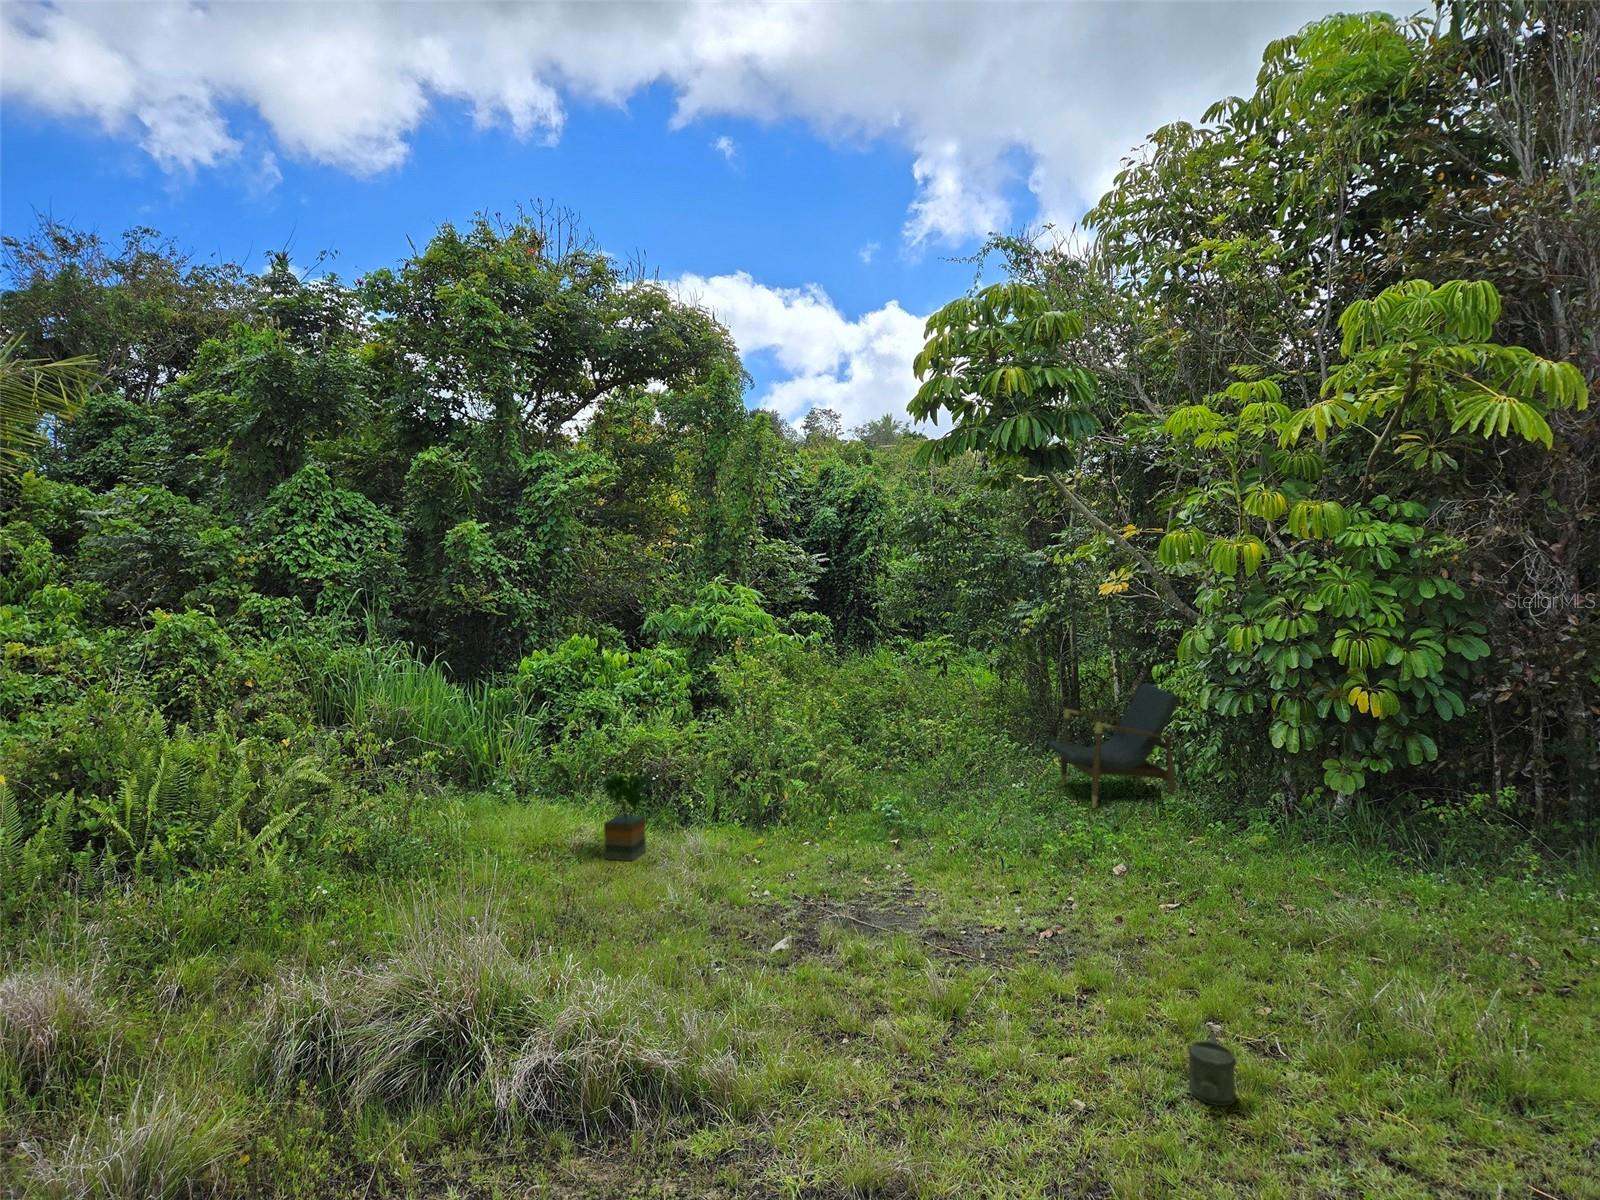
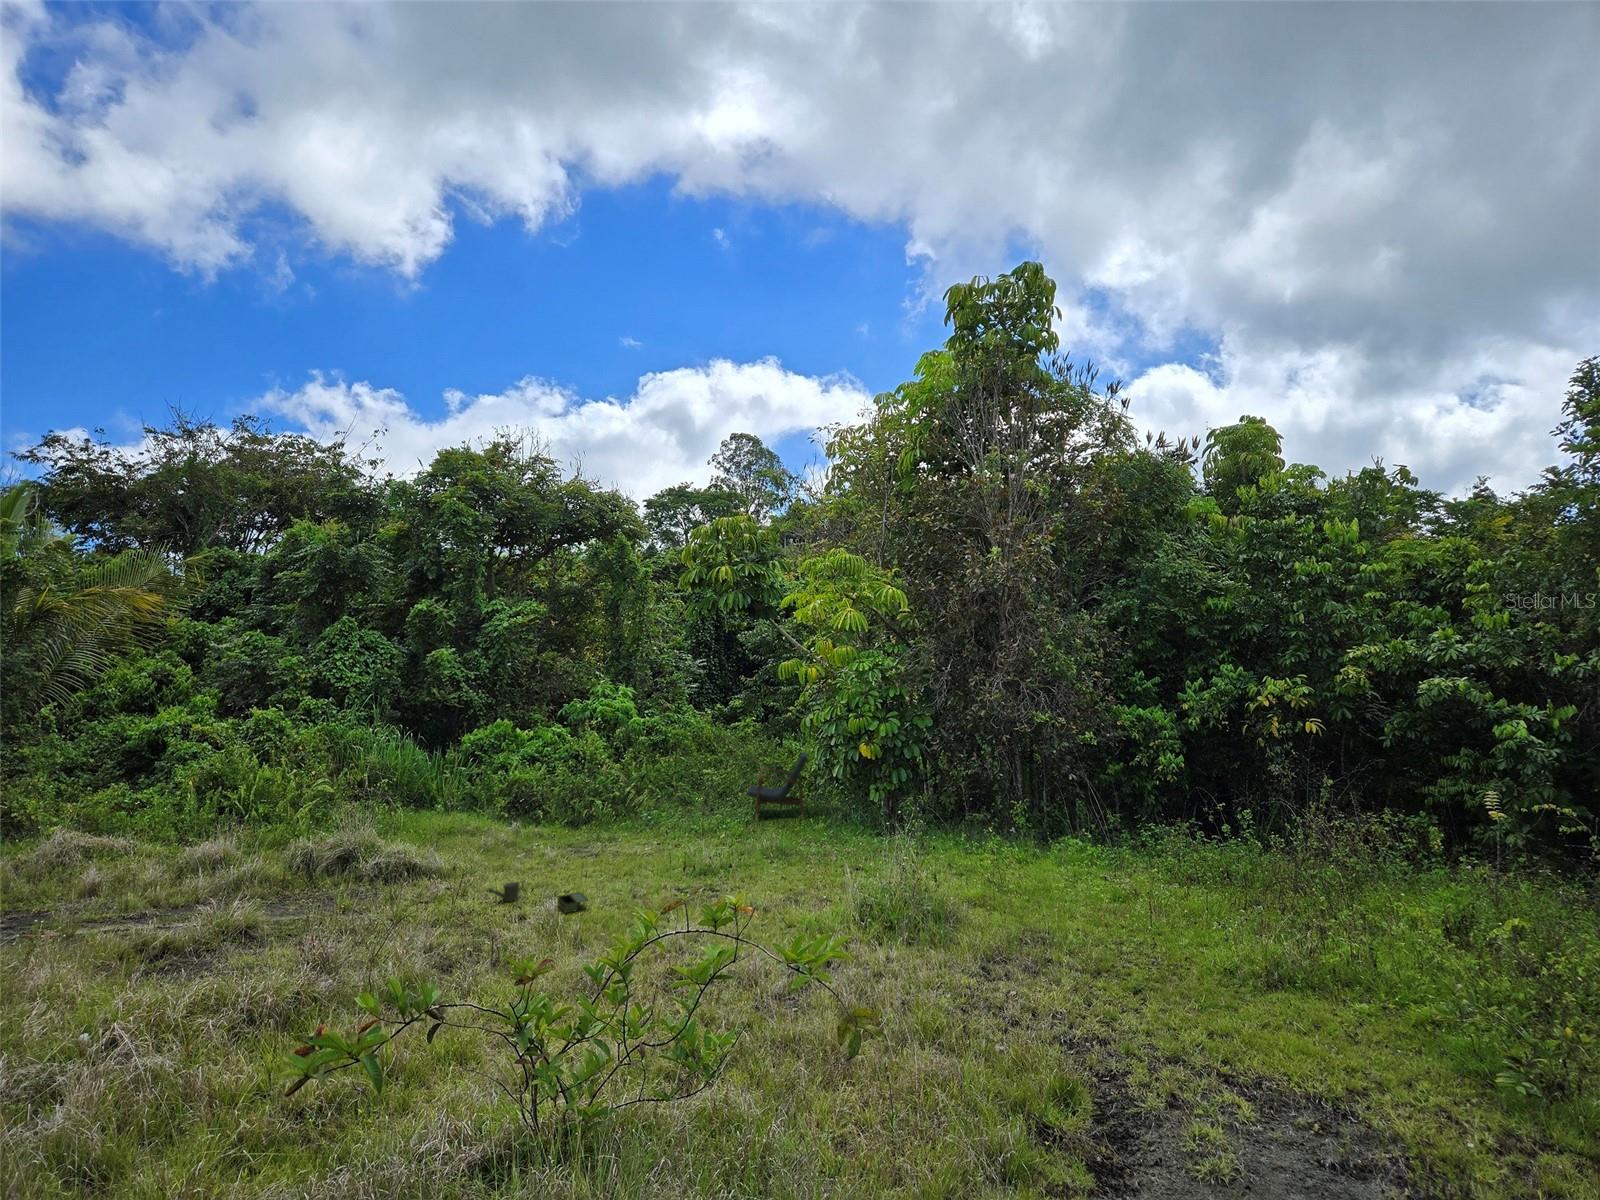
potted tree: present [603,774,653,861] -> none [475,796,505,842]
watering can: present [1188,1032,1237,1106] -> present [489,881,524,902]
toolbox: none [1000,1065,1113,1159] -> present [558,892,588,913]

